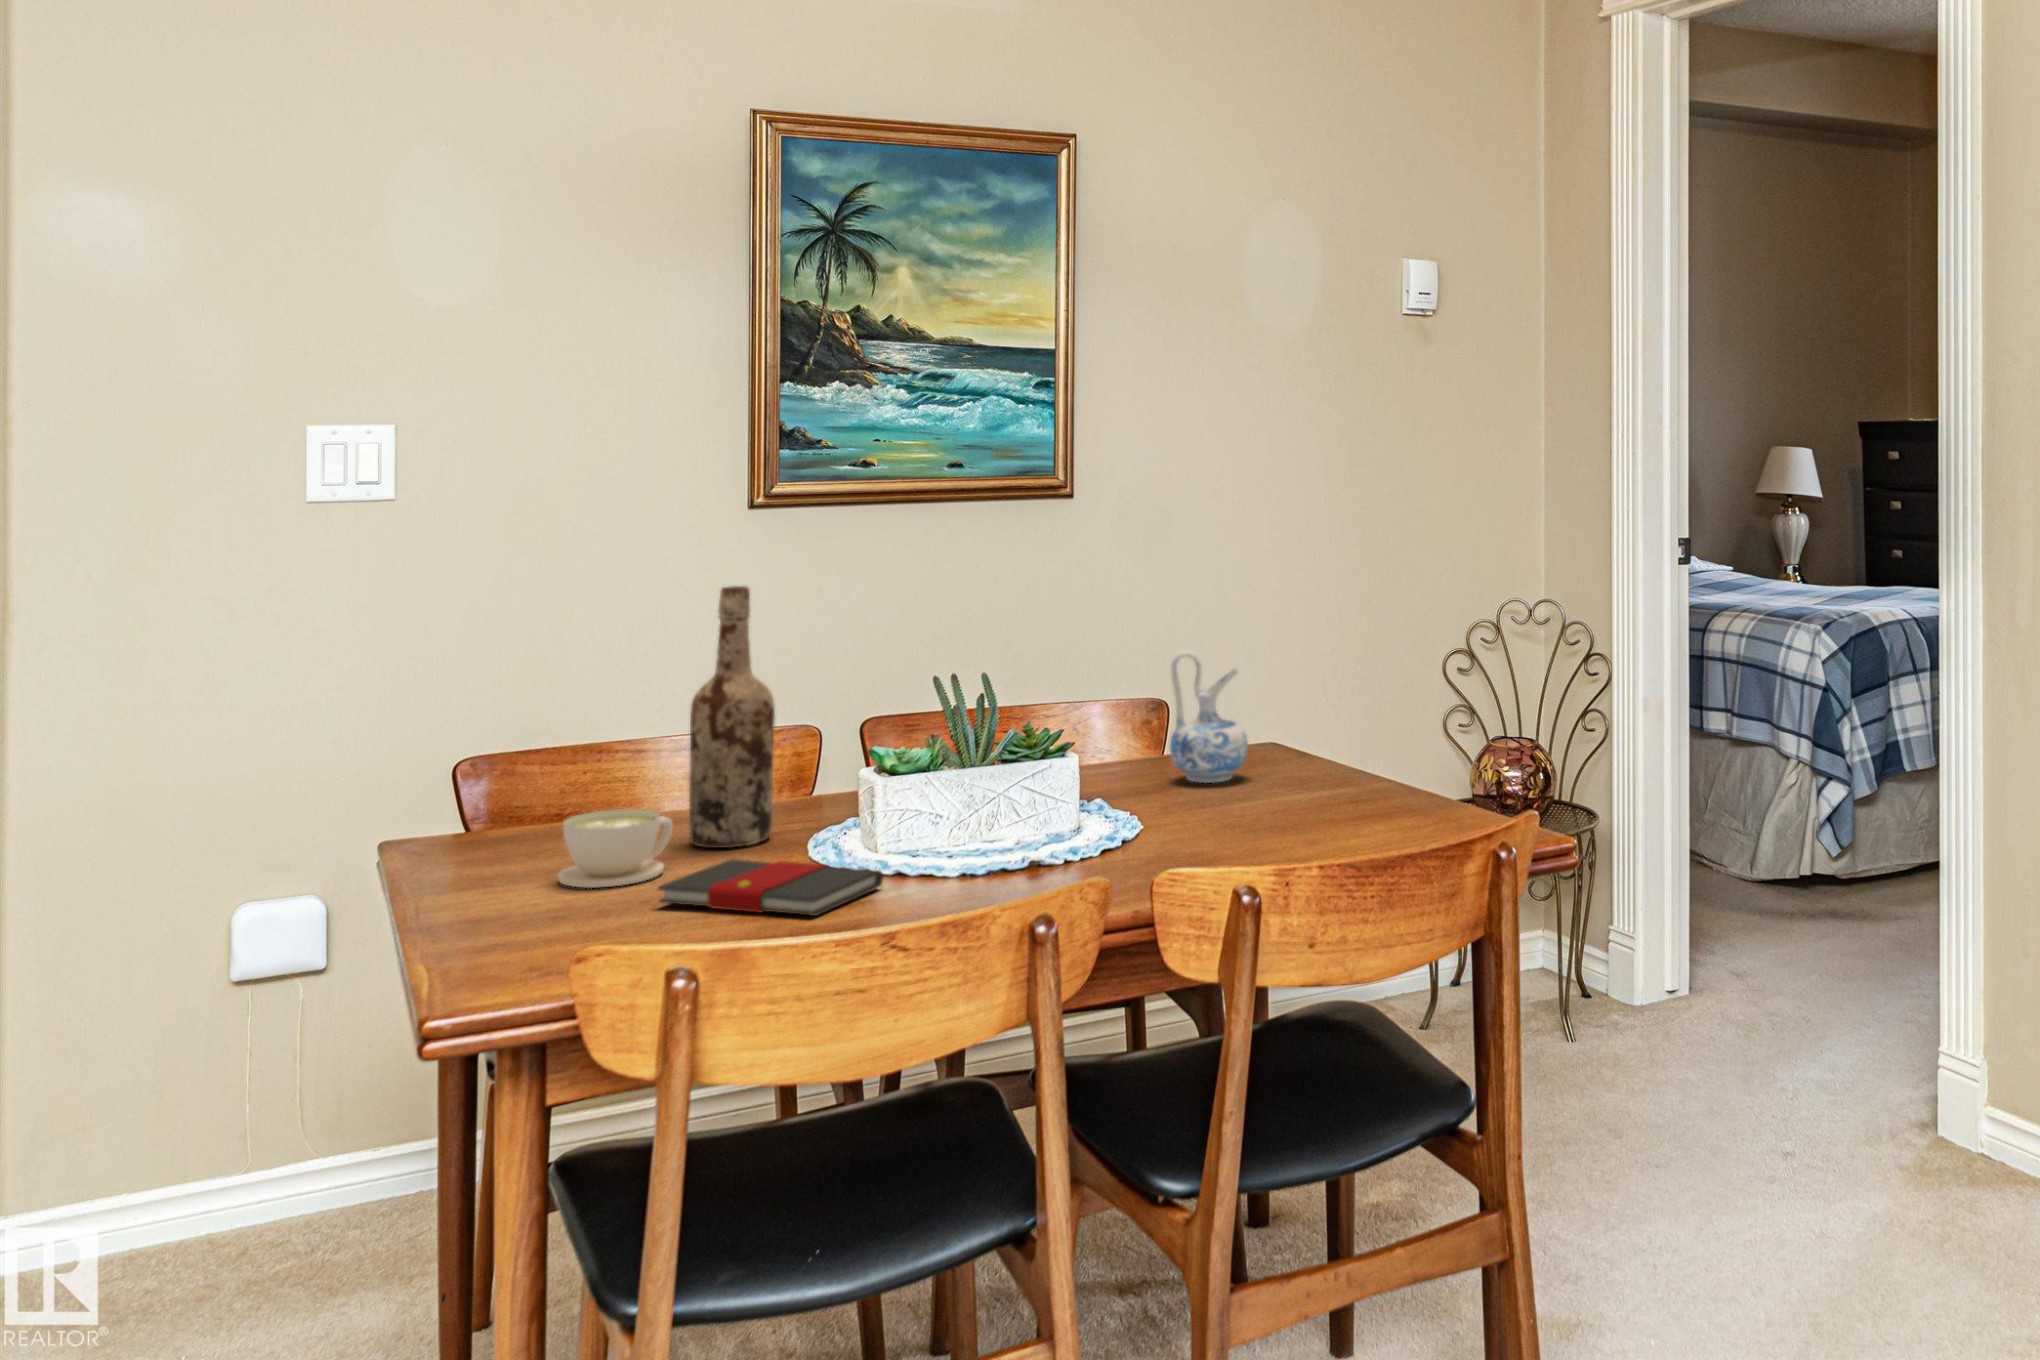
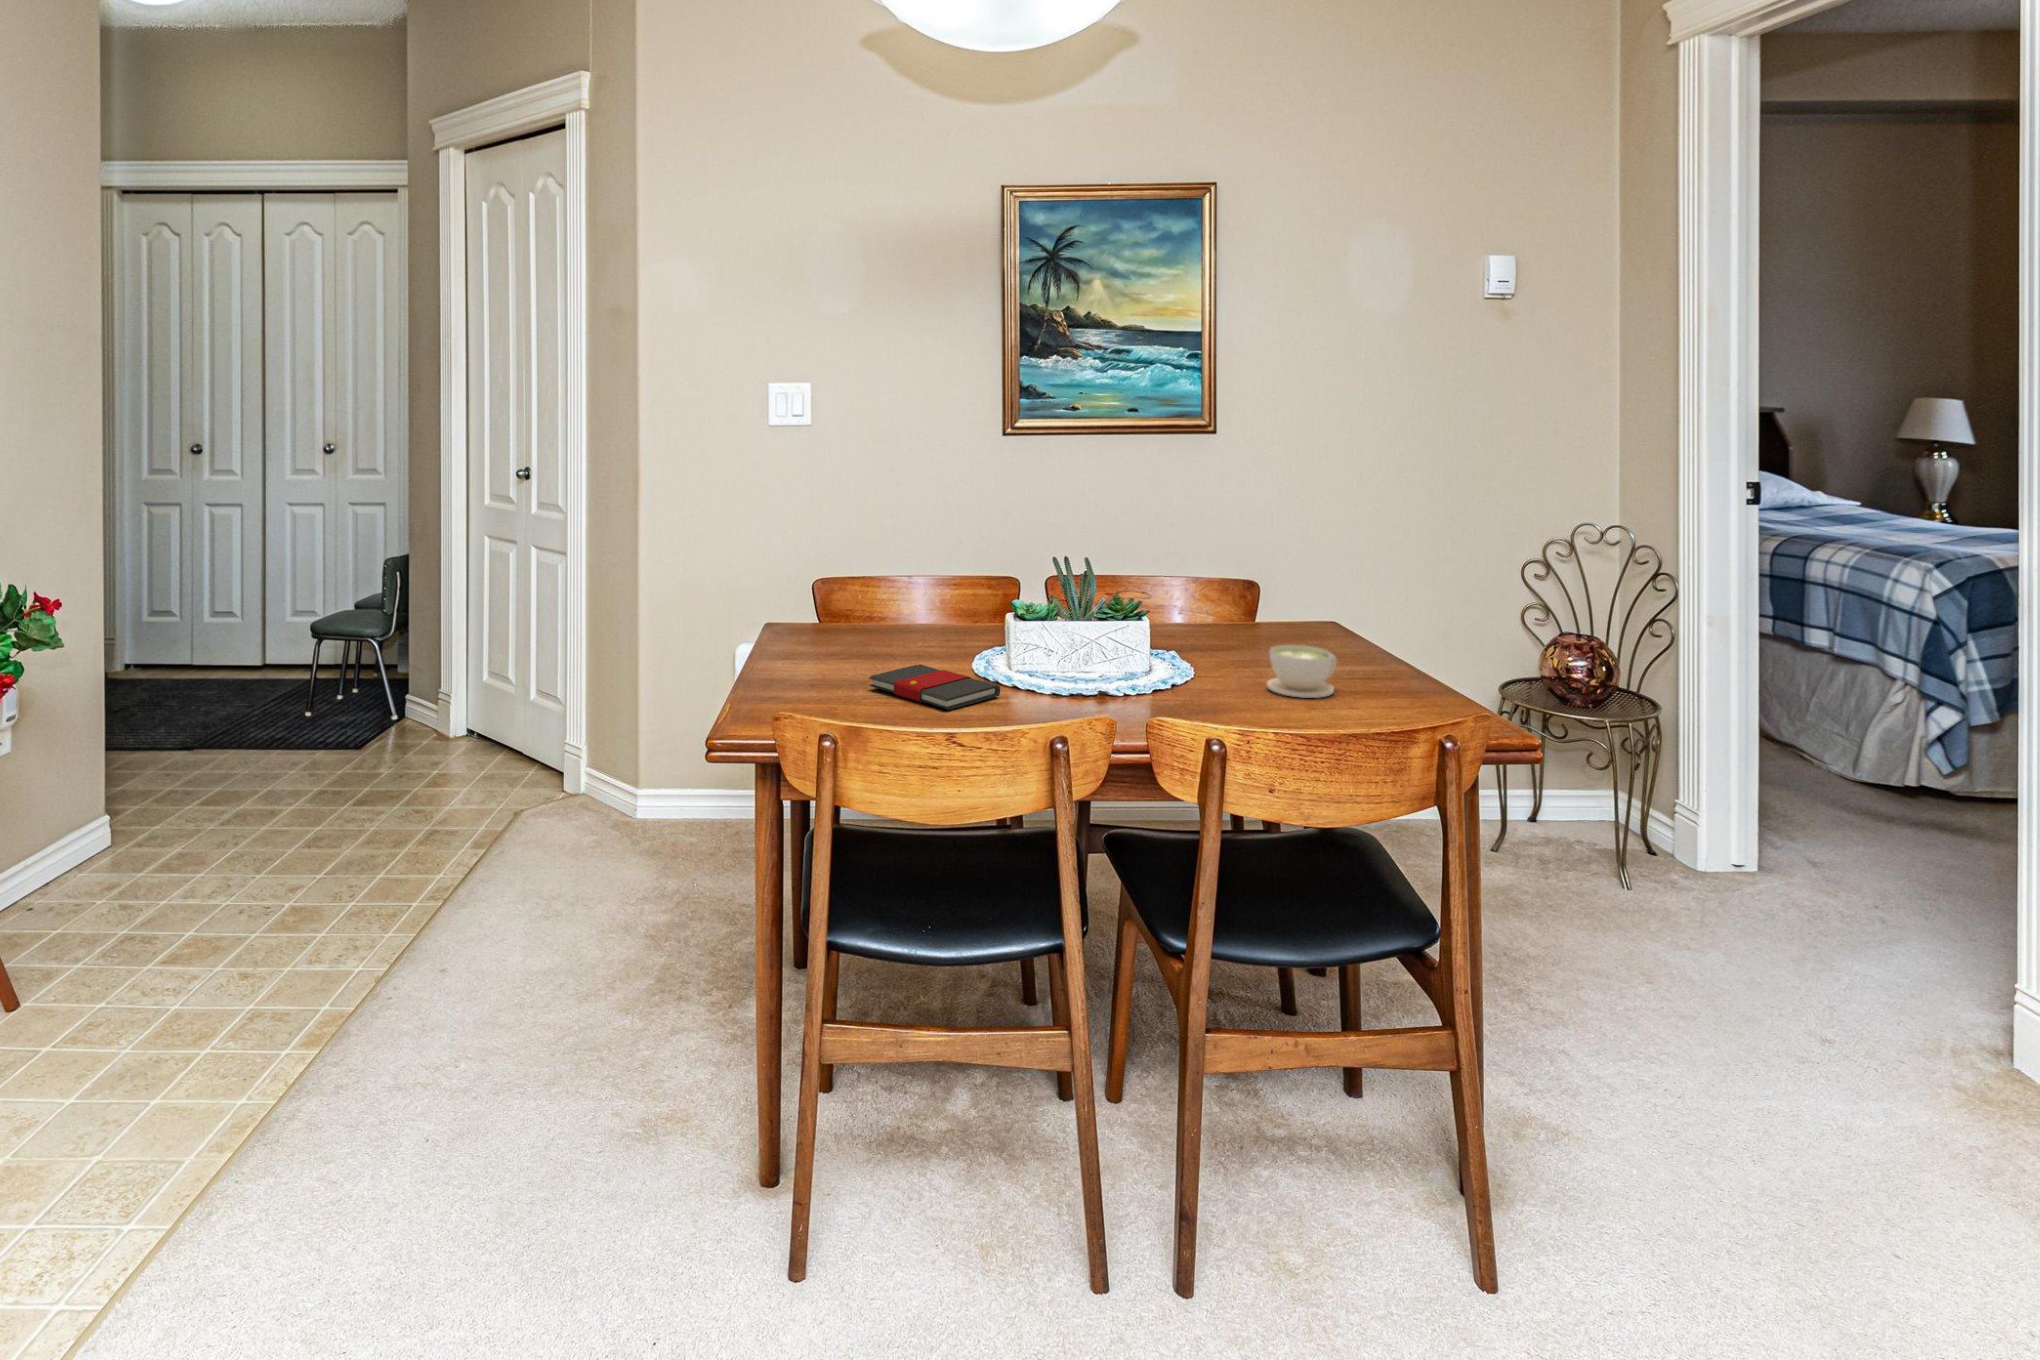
wine bottle: present [689,586,775,848] -> none [913,492,961,655]
ceramic pitcher: present [1170,651,1248,783] -> none [1236,553,1294,650]
coffee cup: present [558,809,673,888] -> present [1267,645,1337,698]

